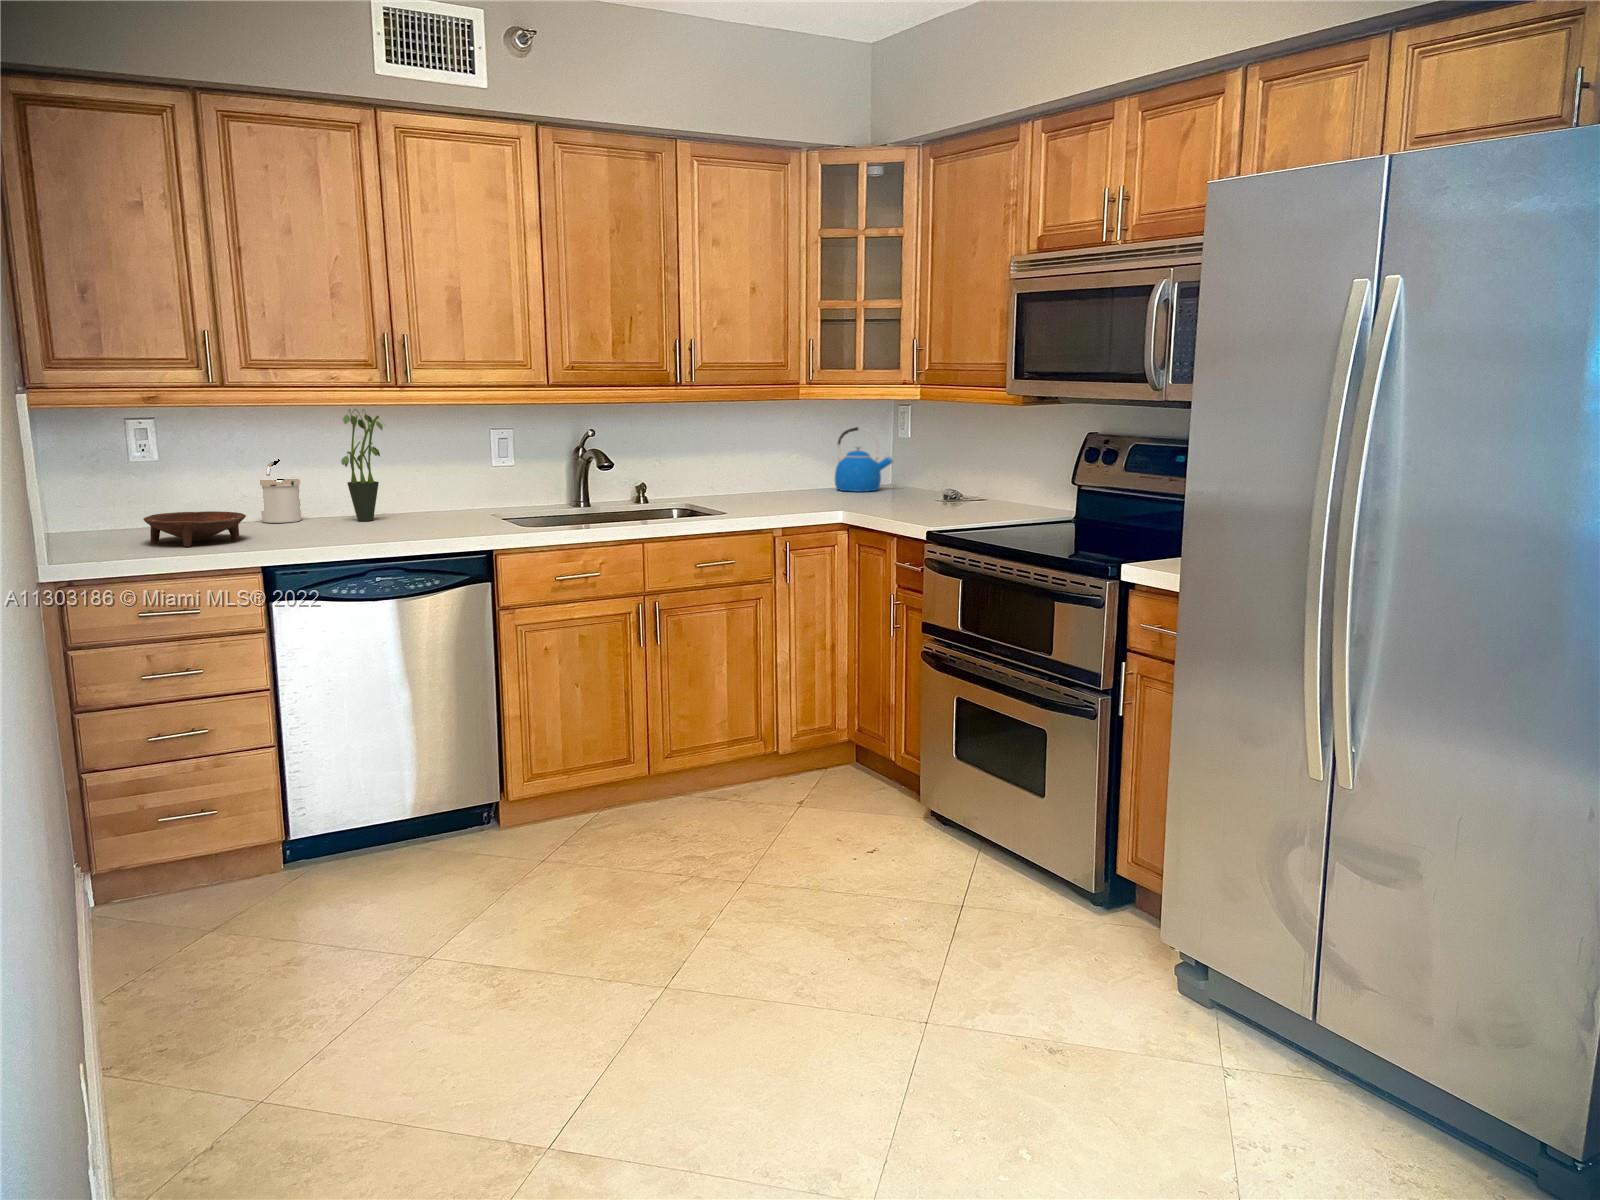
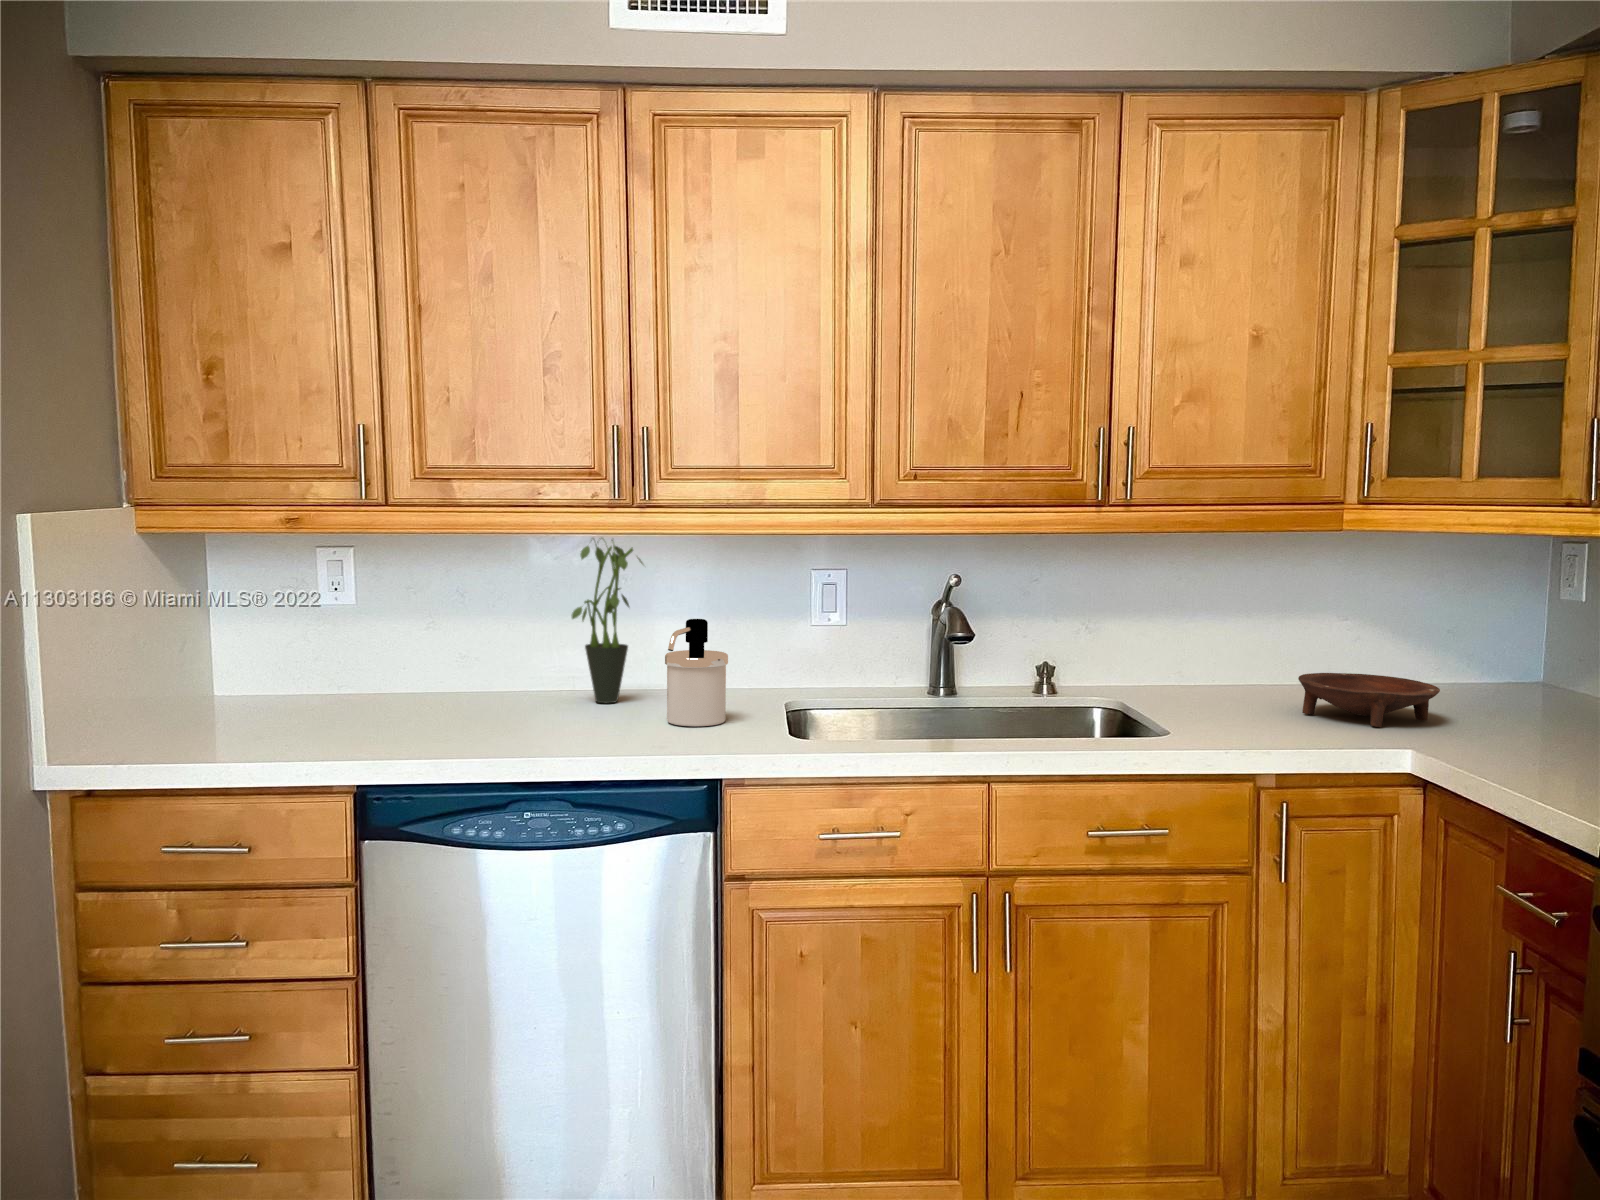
kettle: present [835,427,893,492] -> none [1424,582,1547,701]
soap dispenser: present [260,459,301,523] -> present [665,619,728,726]
bowl: present [143,511,246,547] -> present [1298,673,1440,727]

